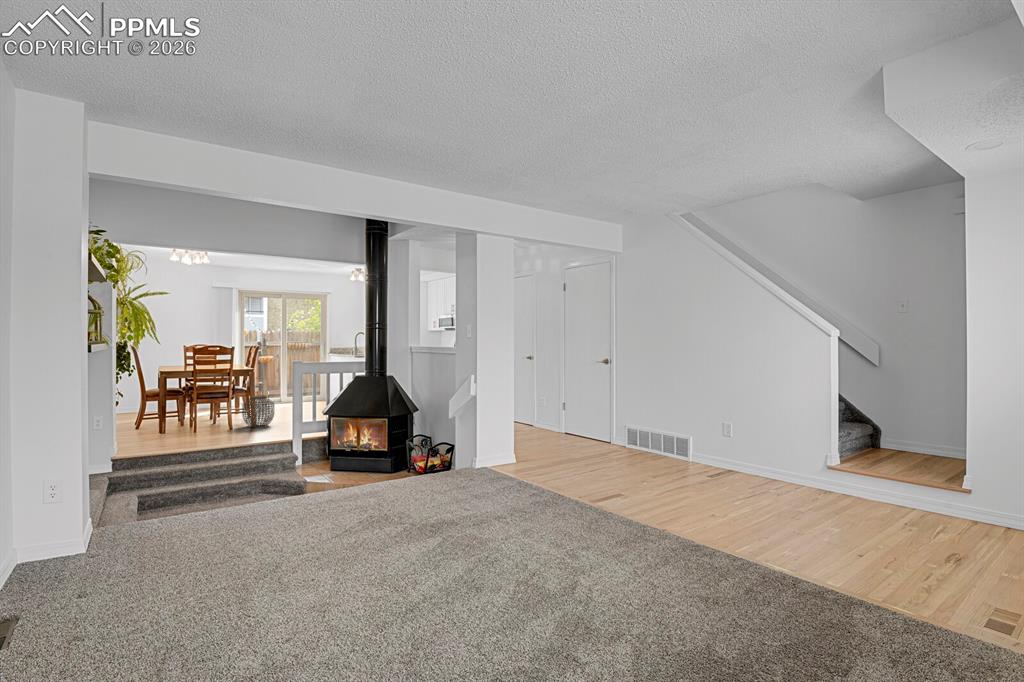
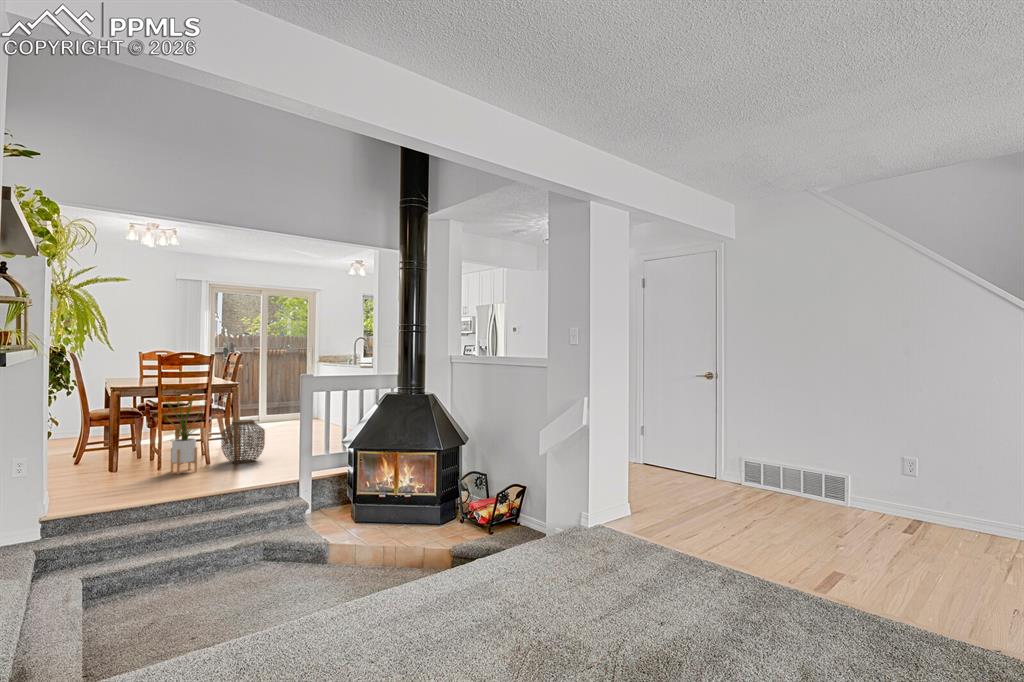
house plant: none [193,372,231,434] -> present [169,397,198,474]

